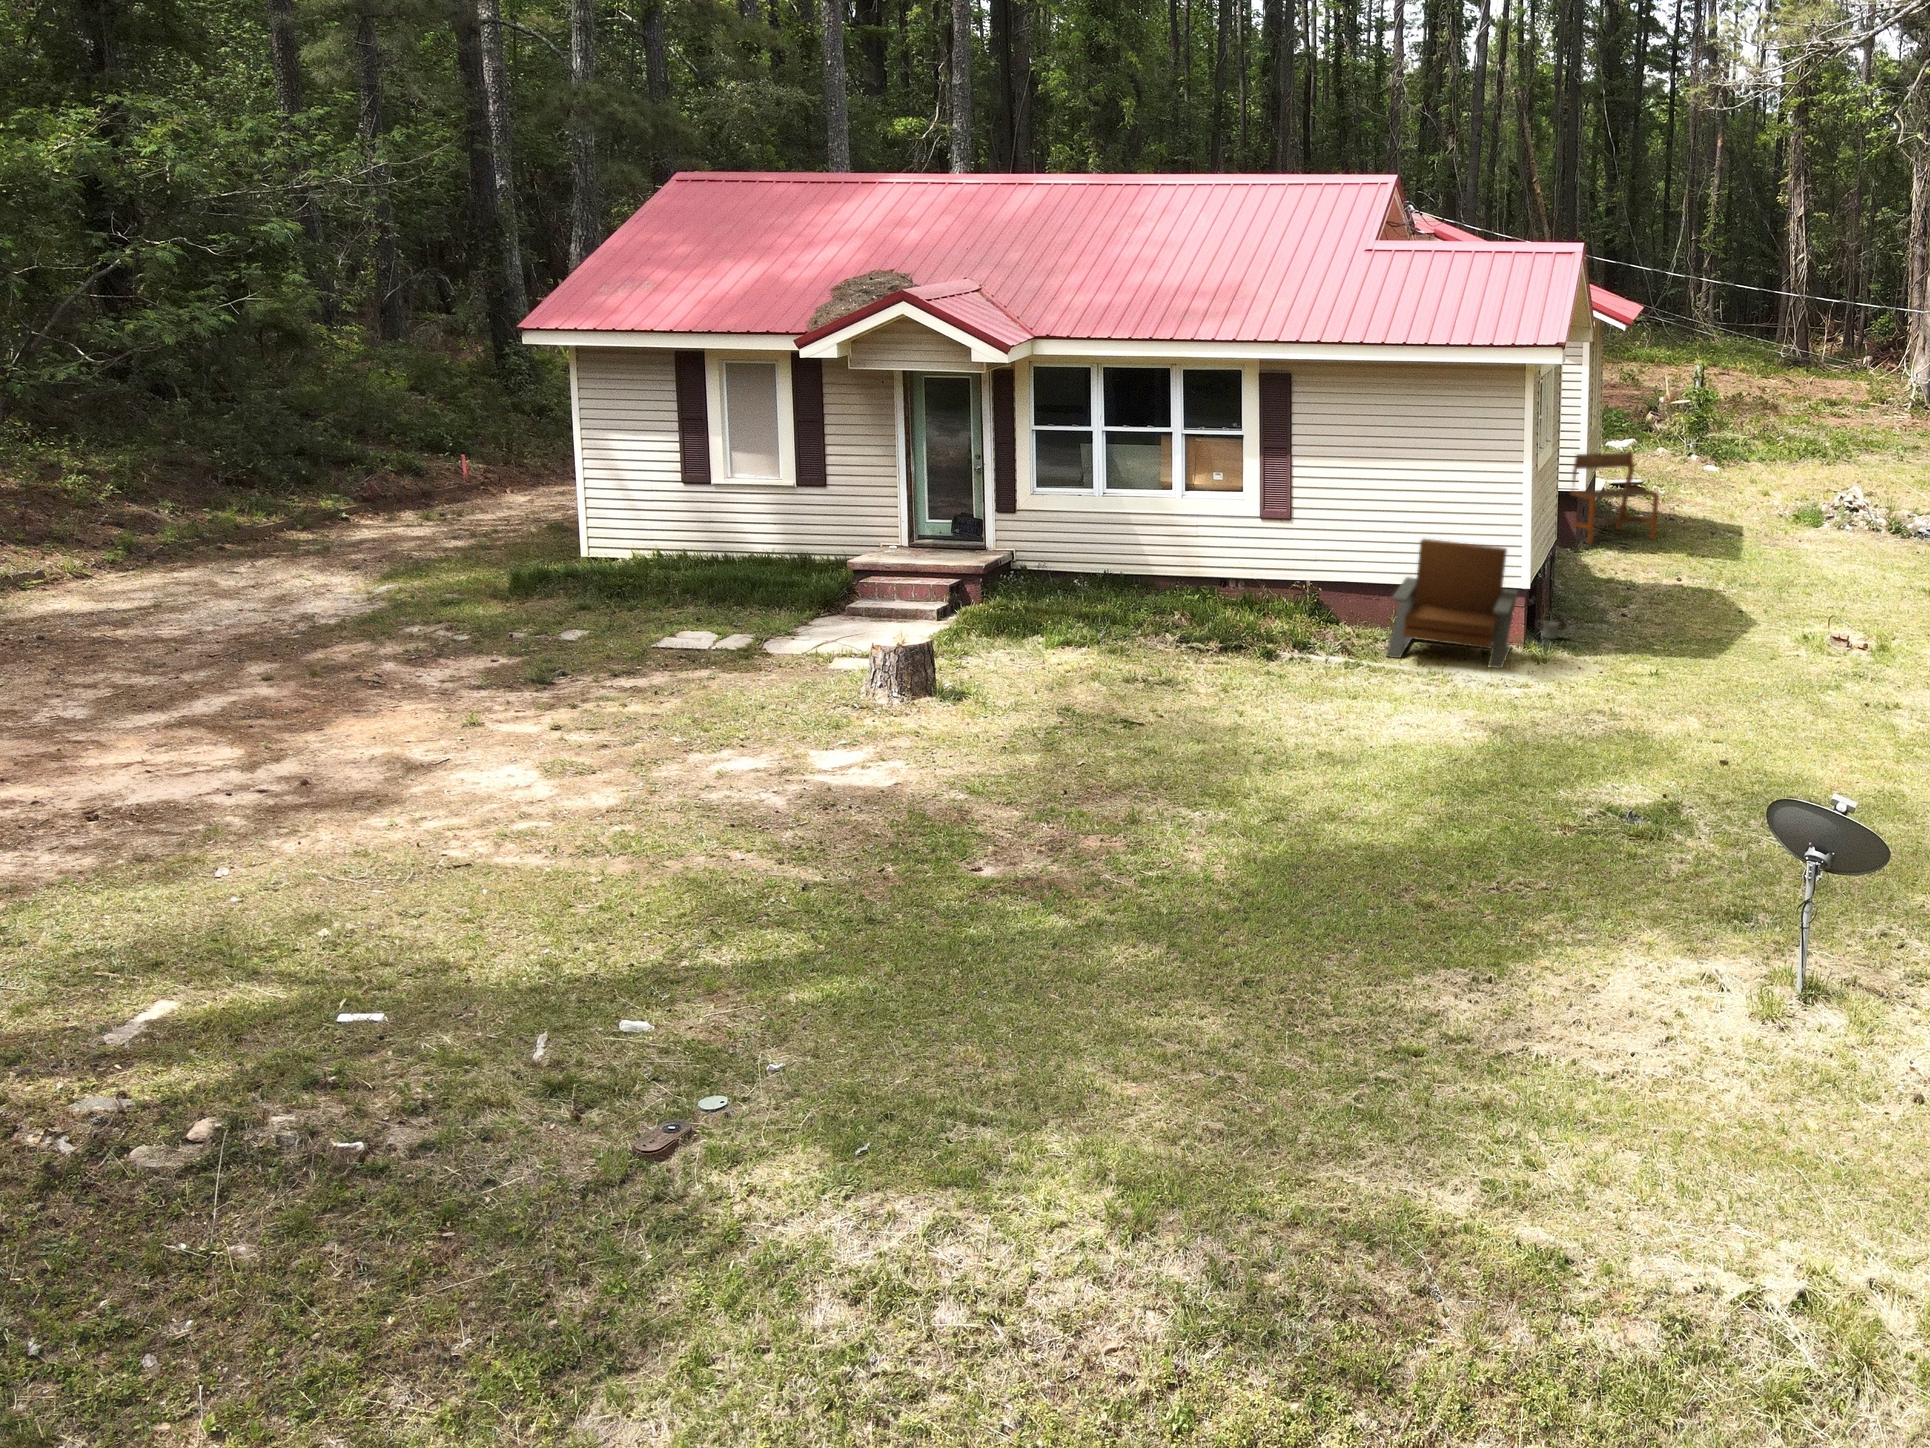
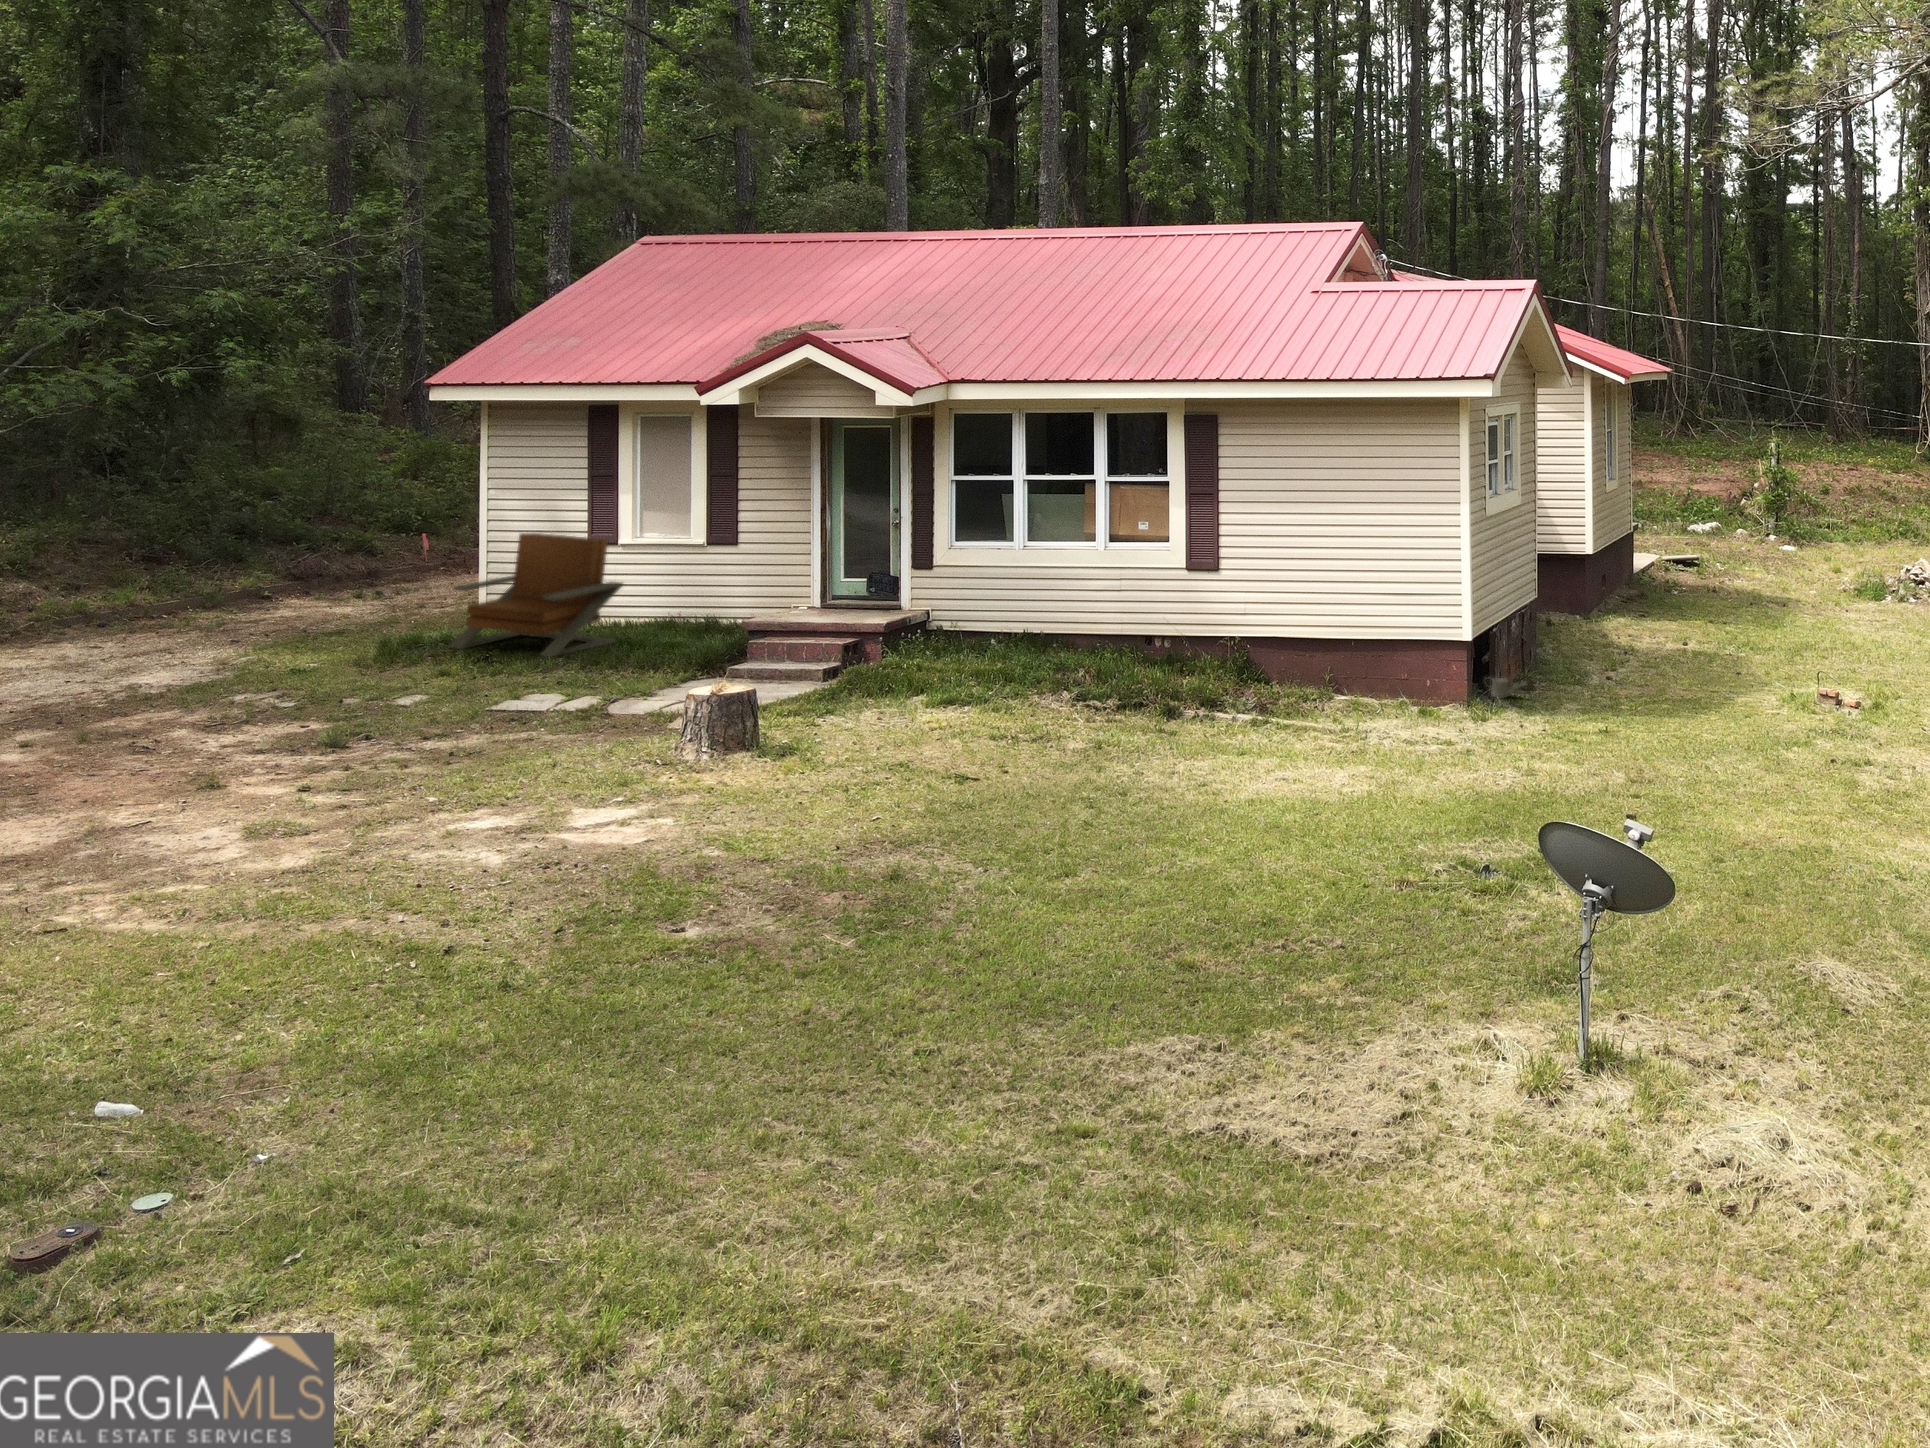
bench: present [1571,452,1659,543] -> none [1585,518,1690,615]
lounge chair: present [1386,539,1517,668] -> present [450,533,623,656]

